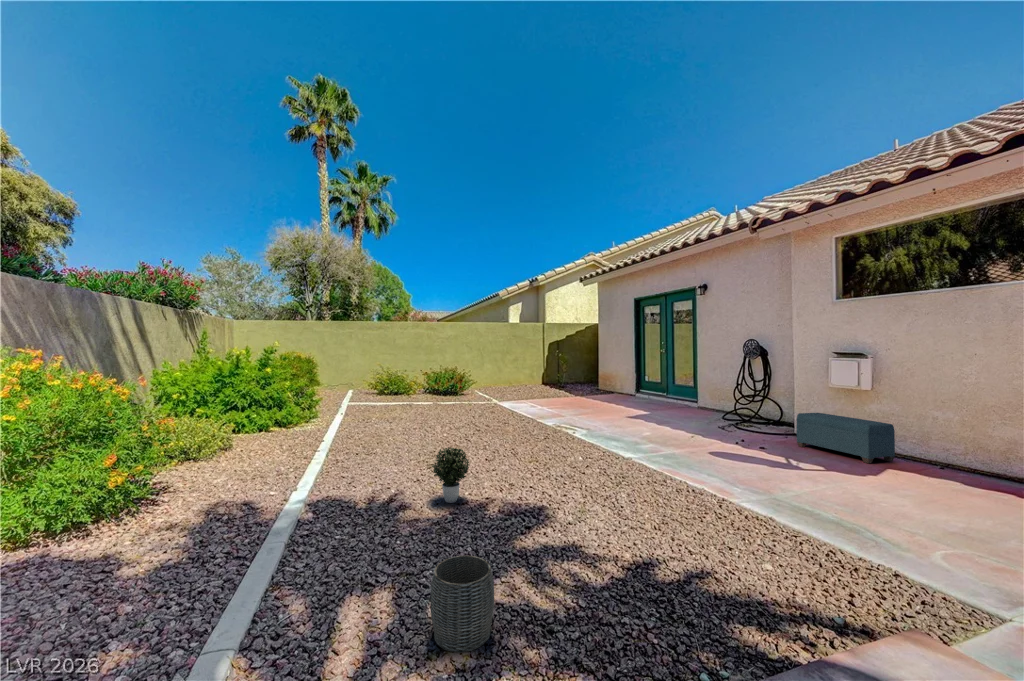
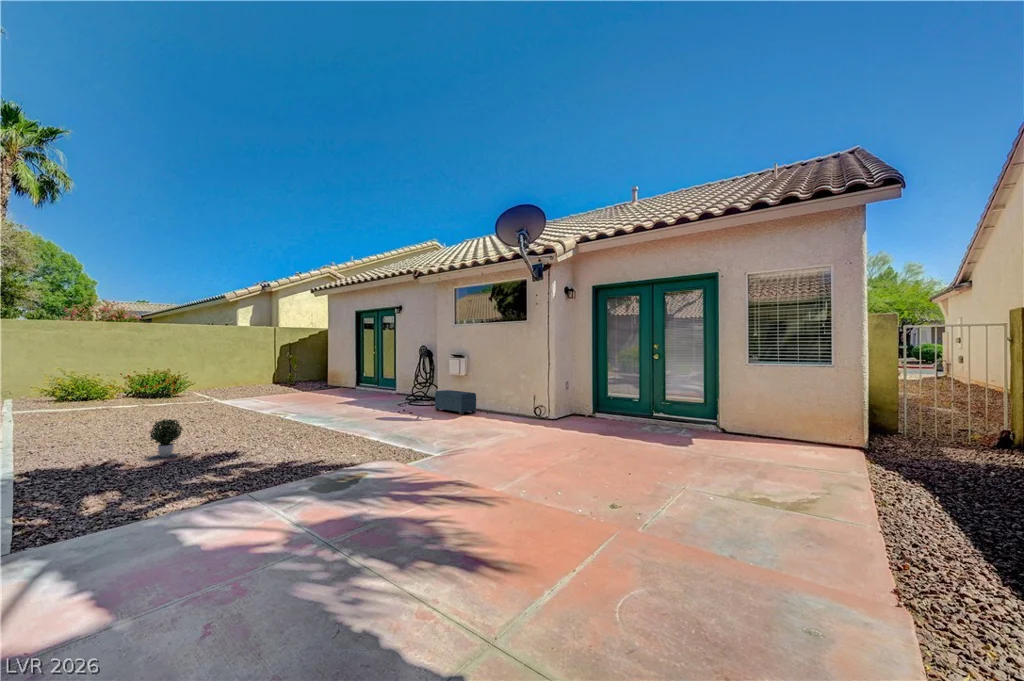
woven basket: present [431,555,494,652] -> none [155,457,195,496]

